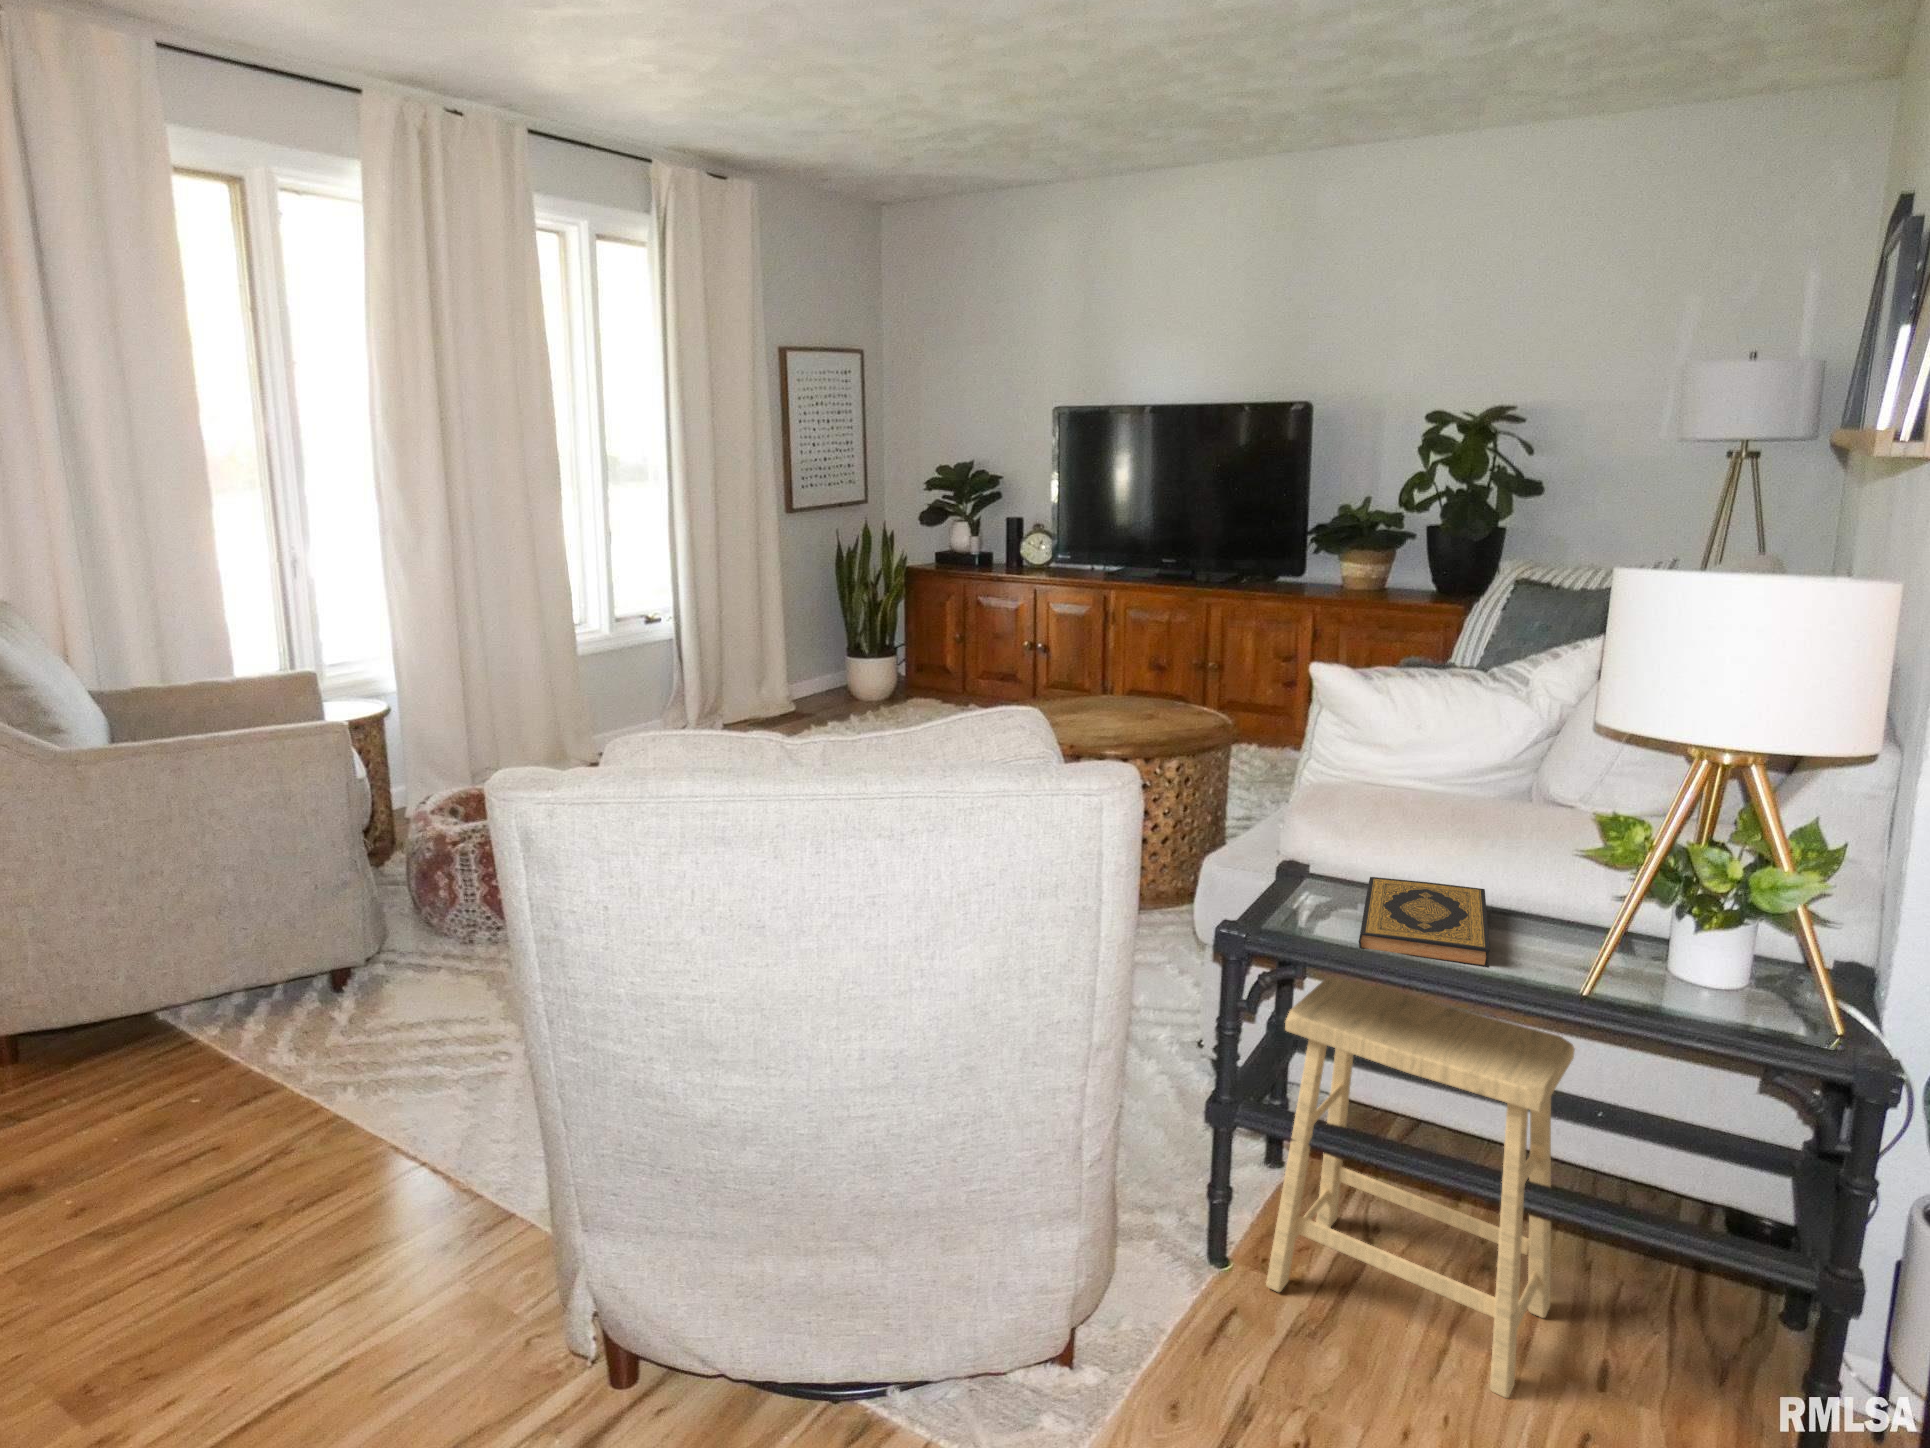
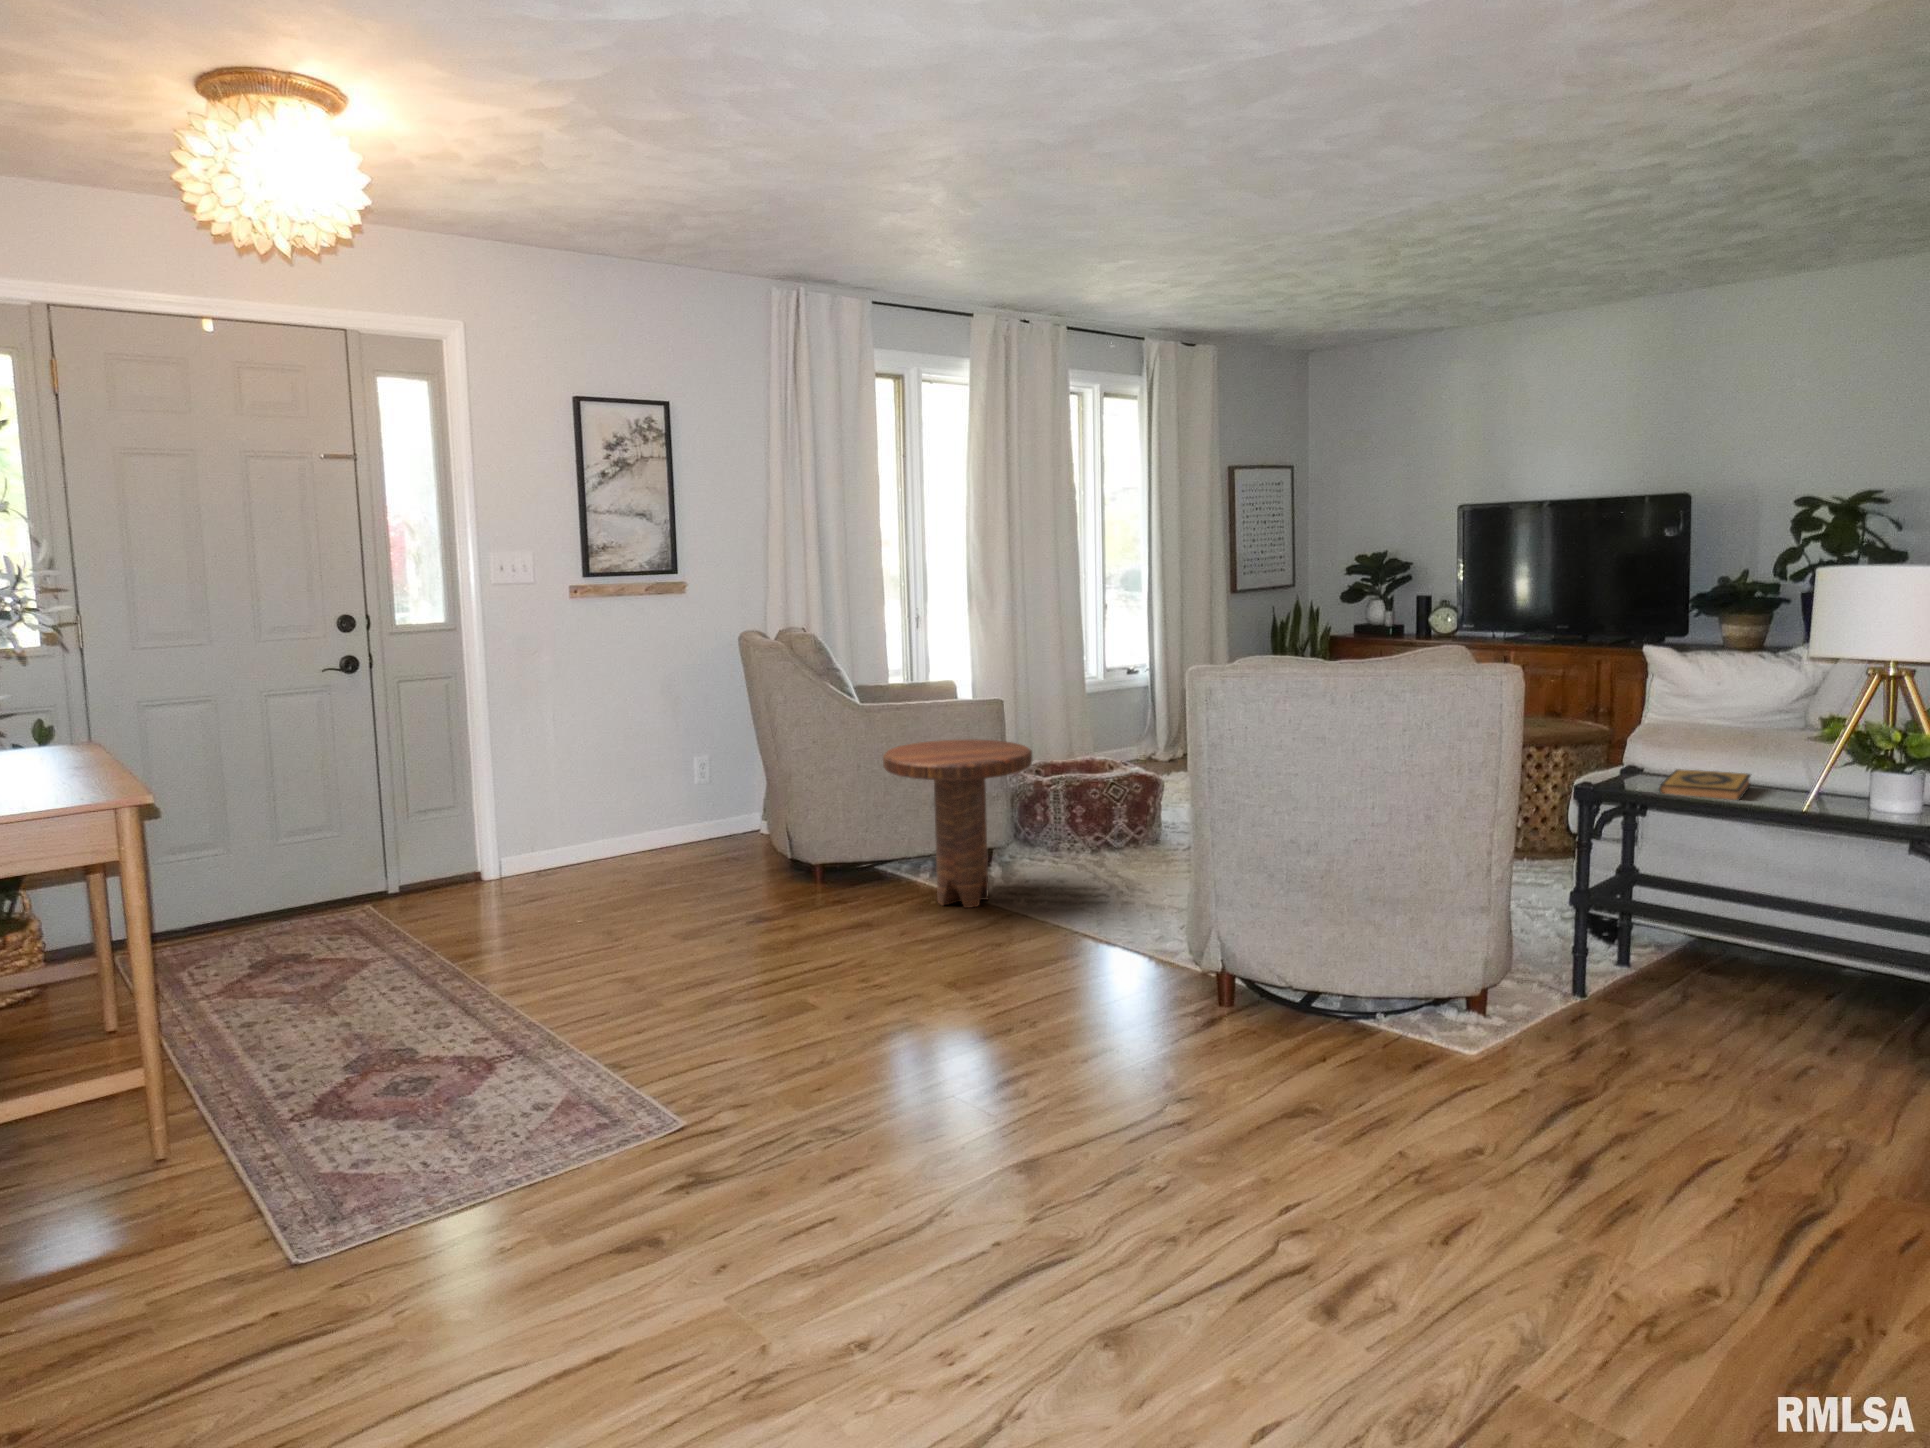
side table: none [15,809,338,1132] -> present [883,739,1032,908]
footstool: present [1266,976,1575,1398] -> none [1606,820,1797,1037]

